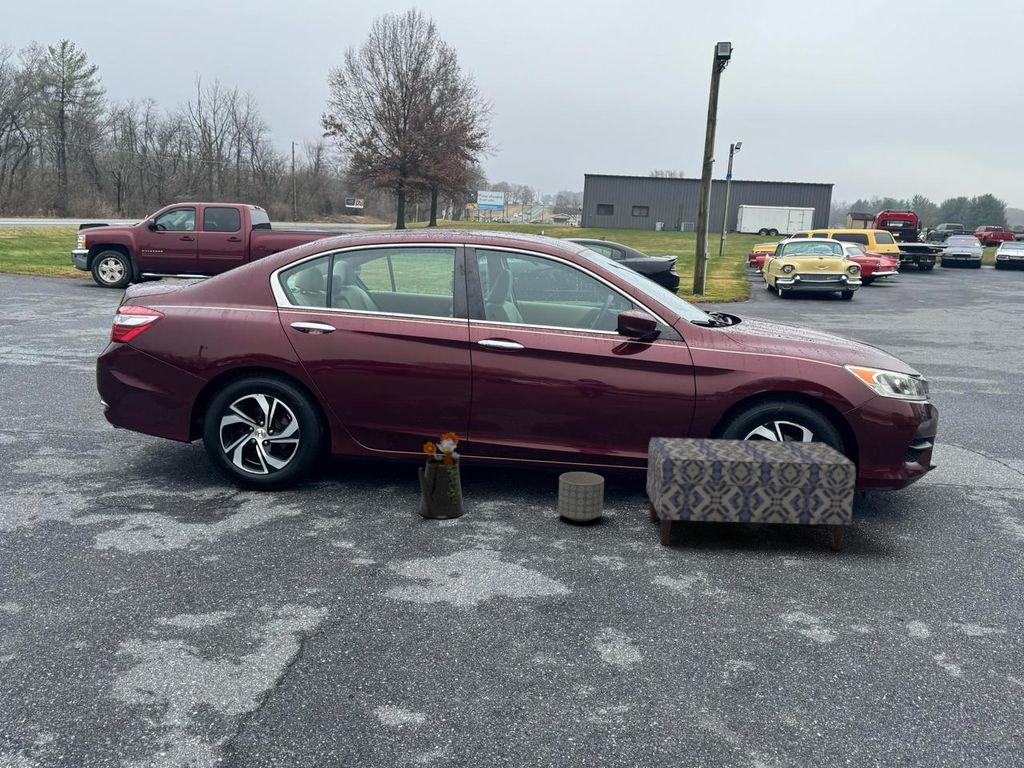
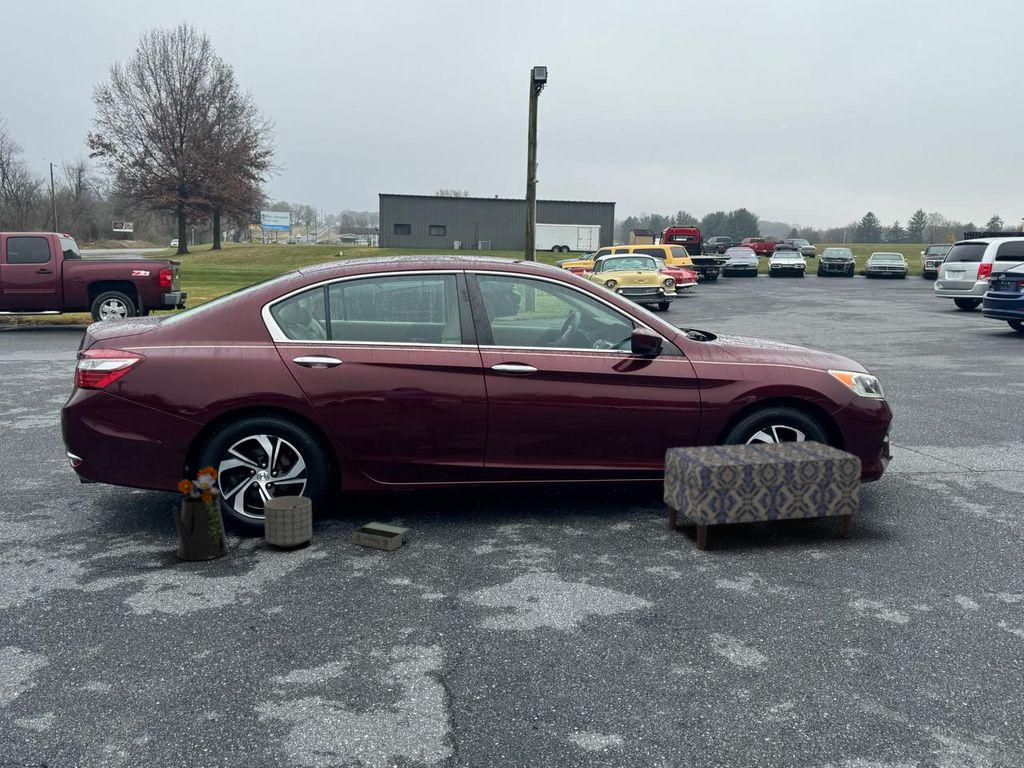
watering can: present [418,432,465,519] -> present [173,467,229,560]
planter: present [558,472,604,522] -> present [264,496,312,547]
toolbox: none [331,484,386,513] -> present [352,521,411,551]

